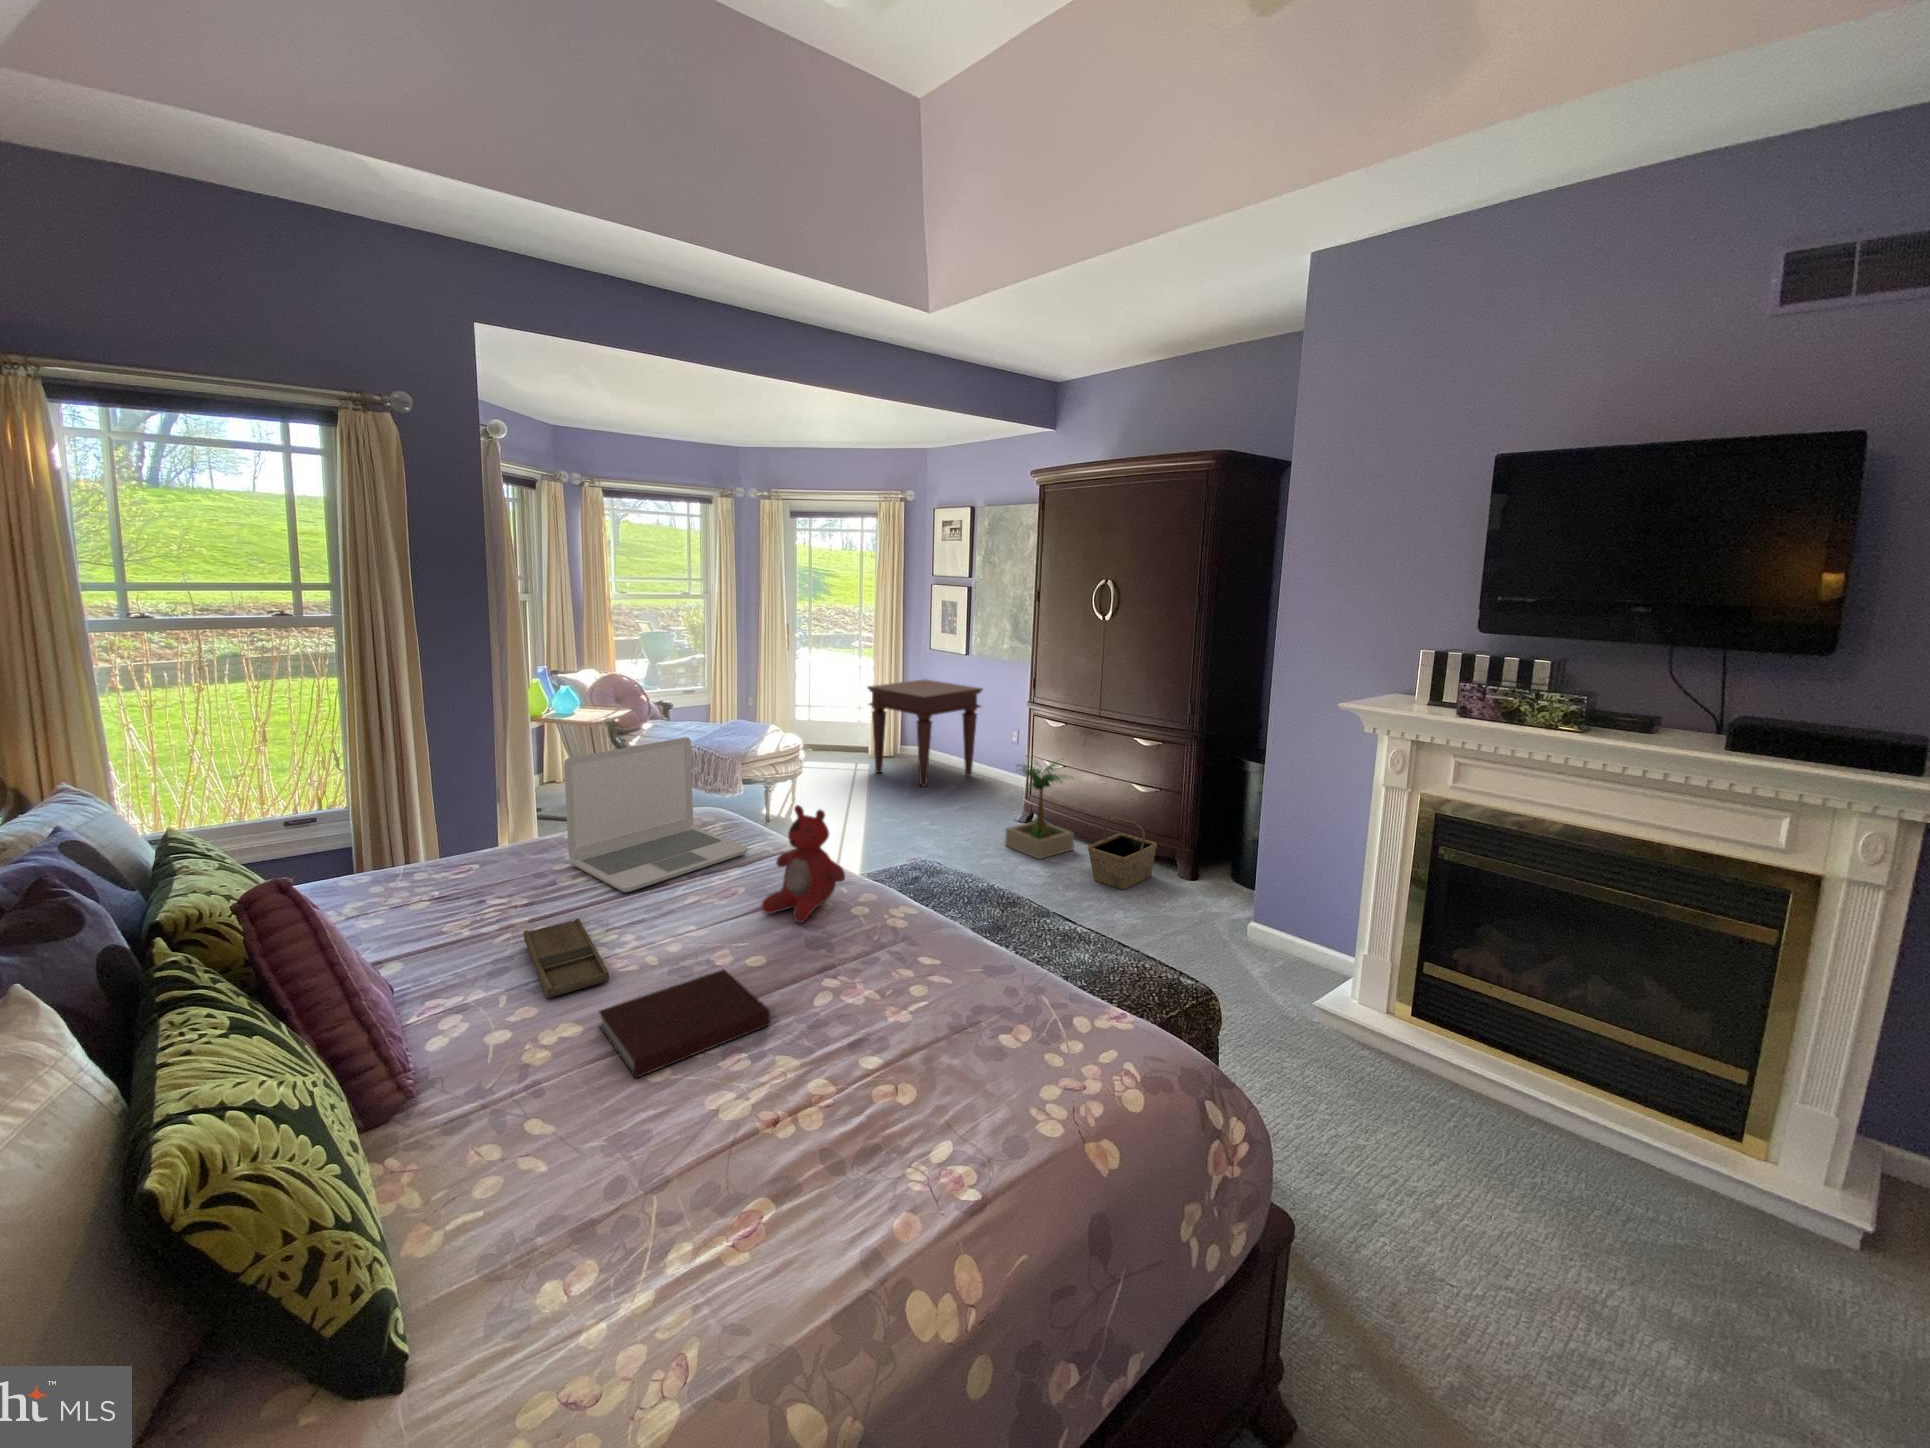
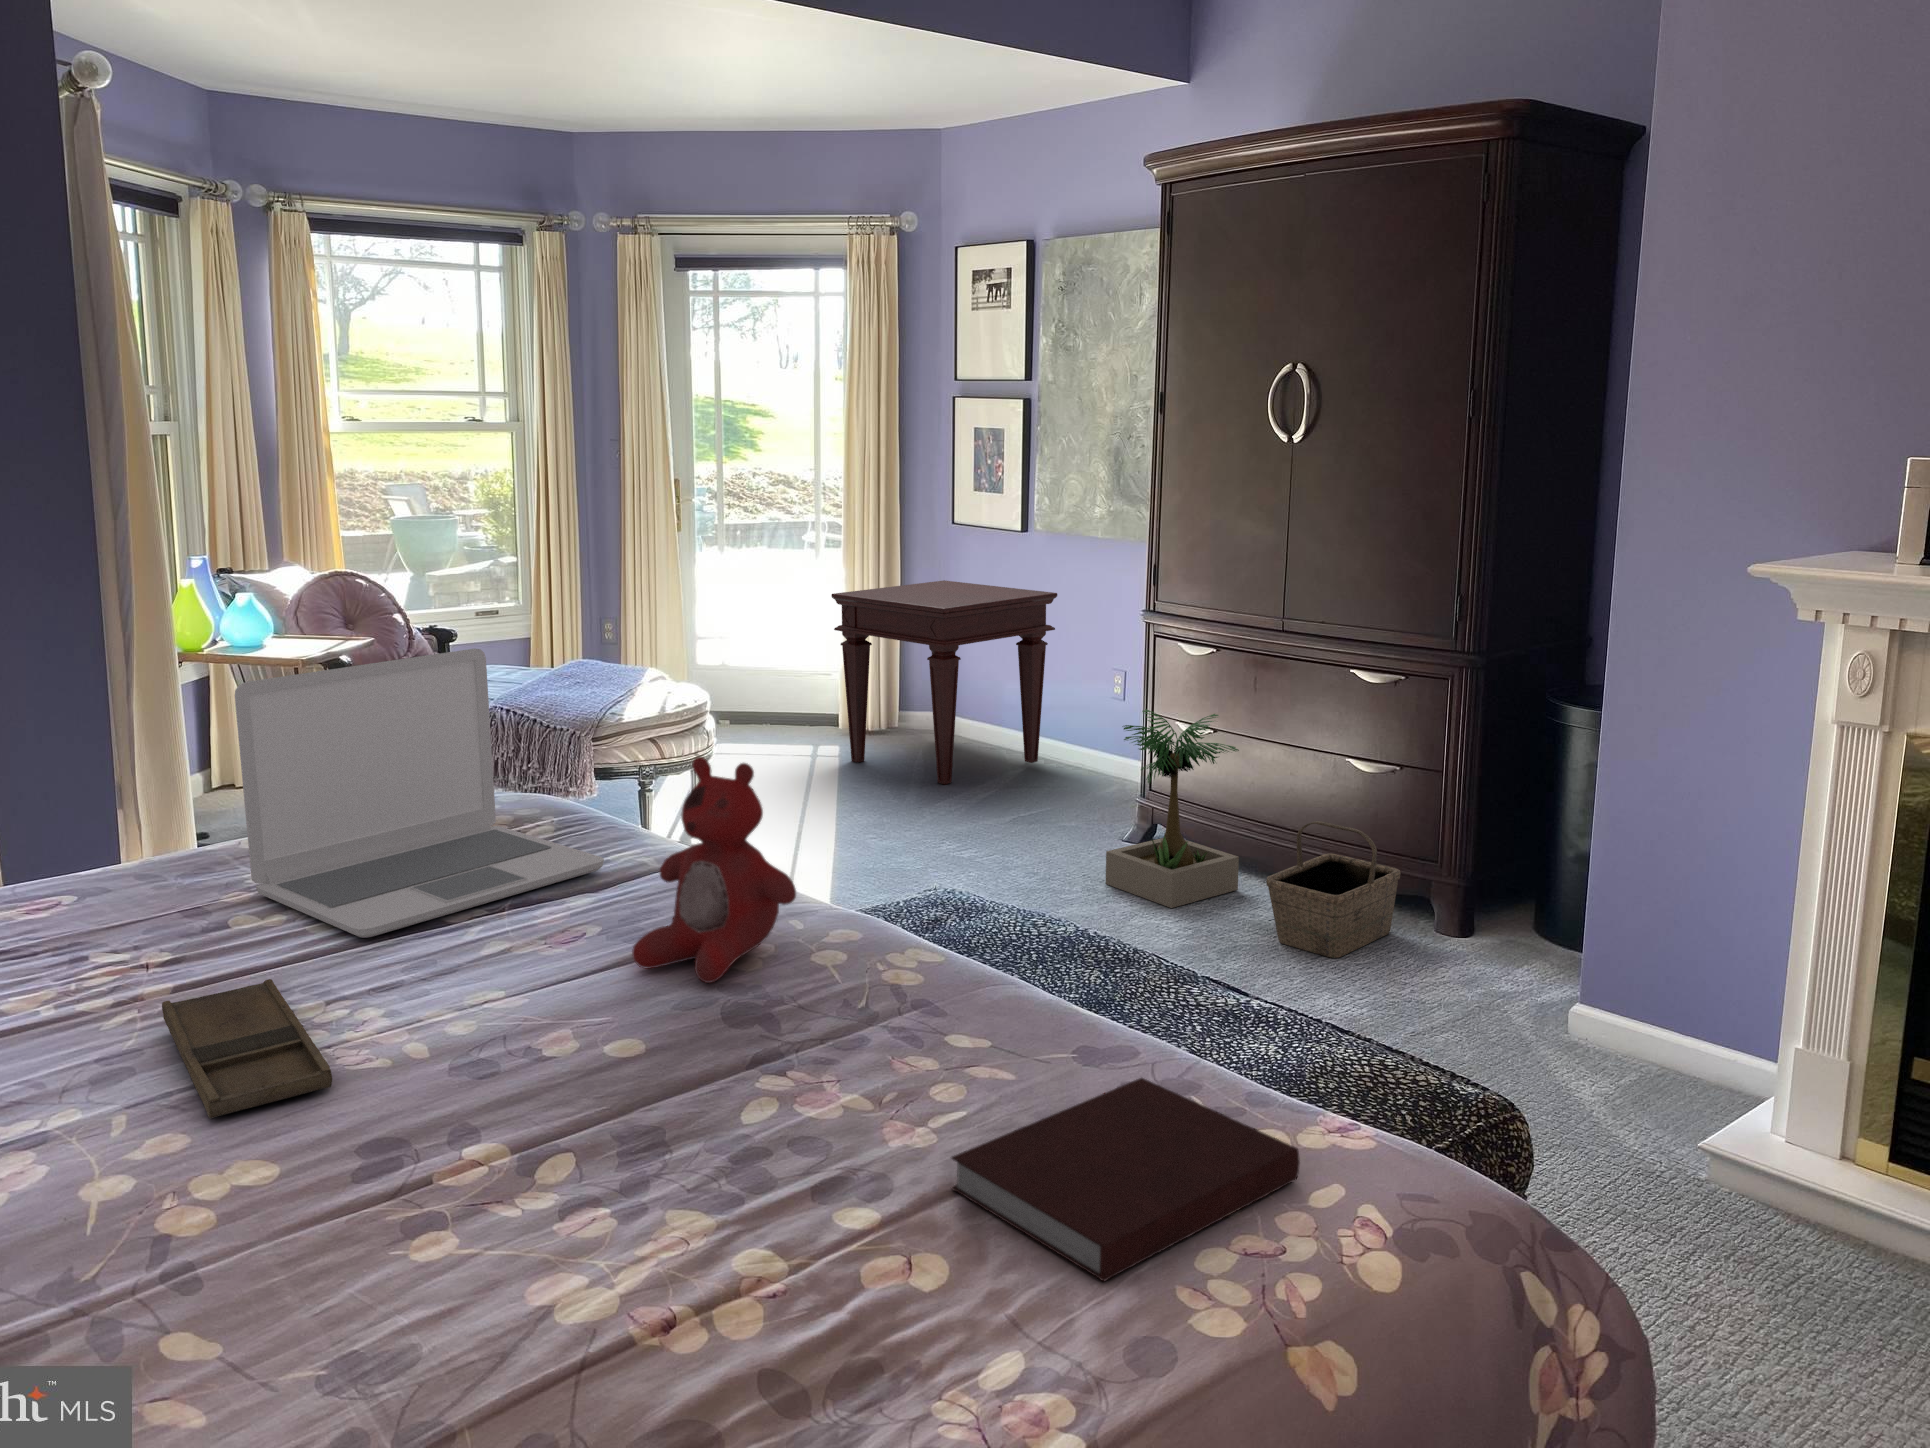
notebook: present [599,969,770,1078] -> present [951,1078,1300,1281]

